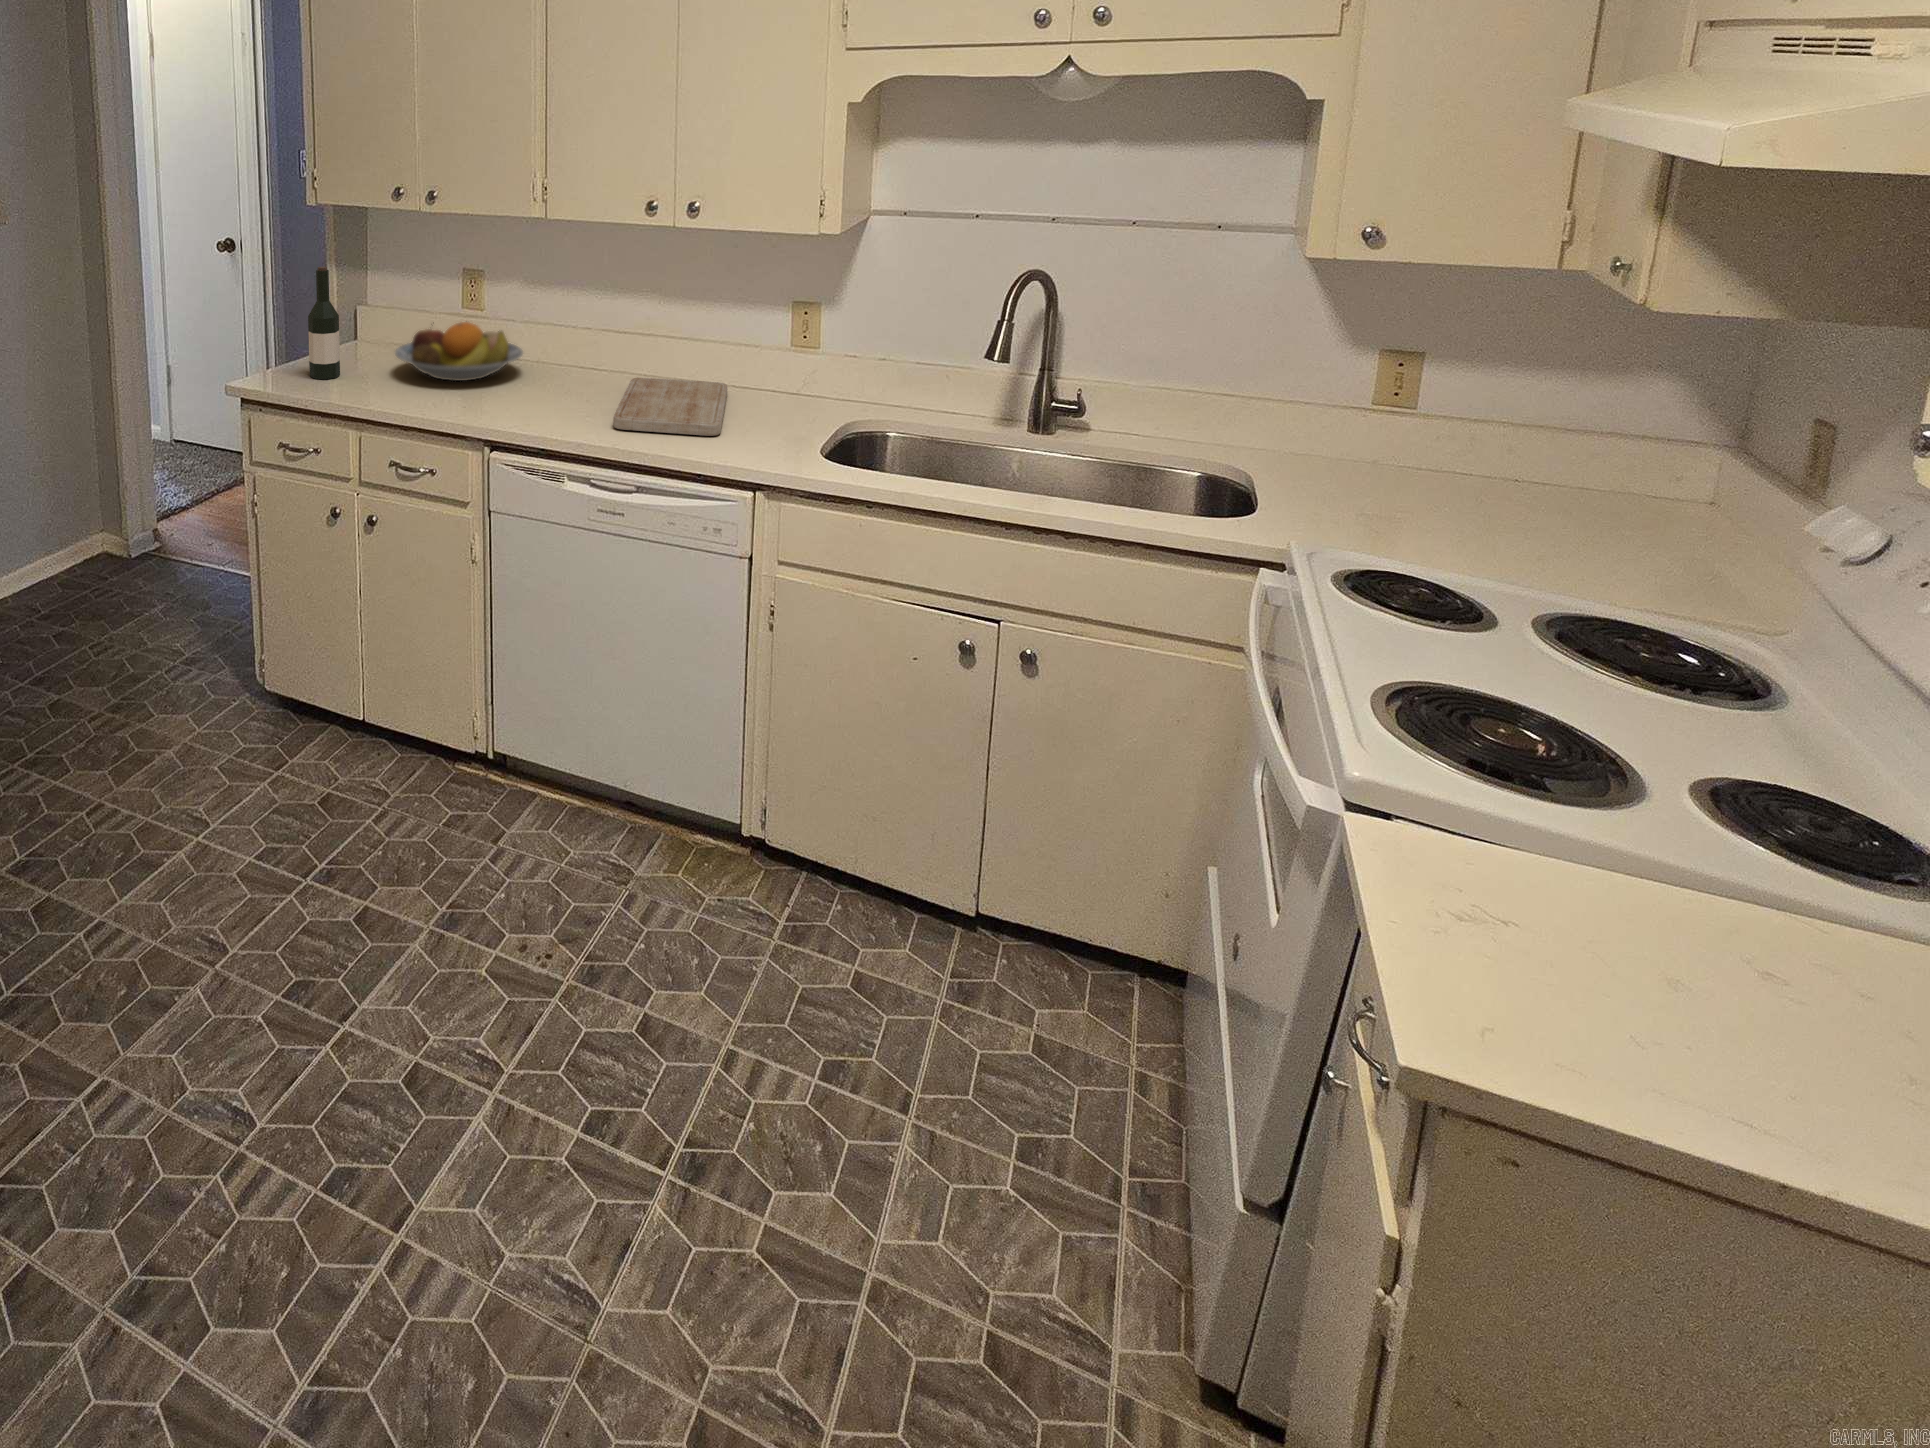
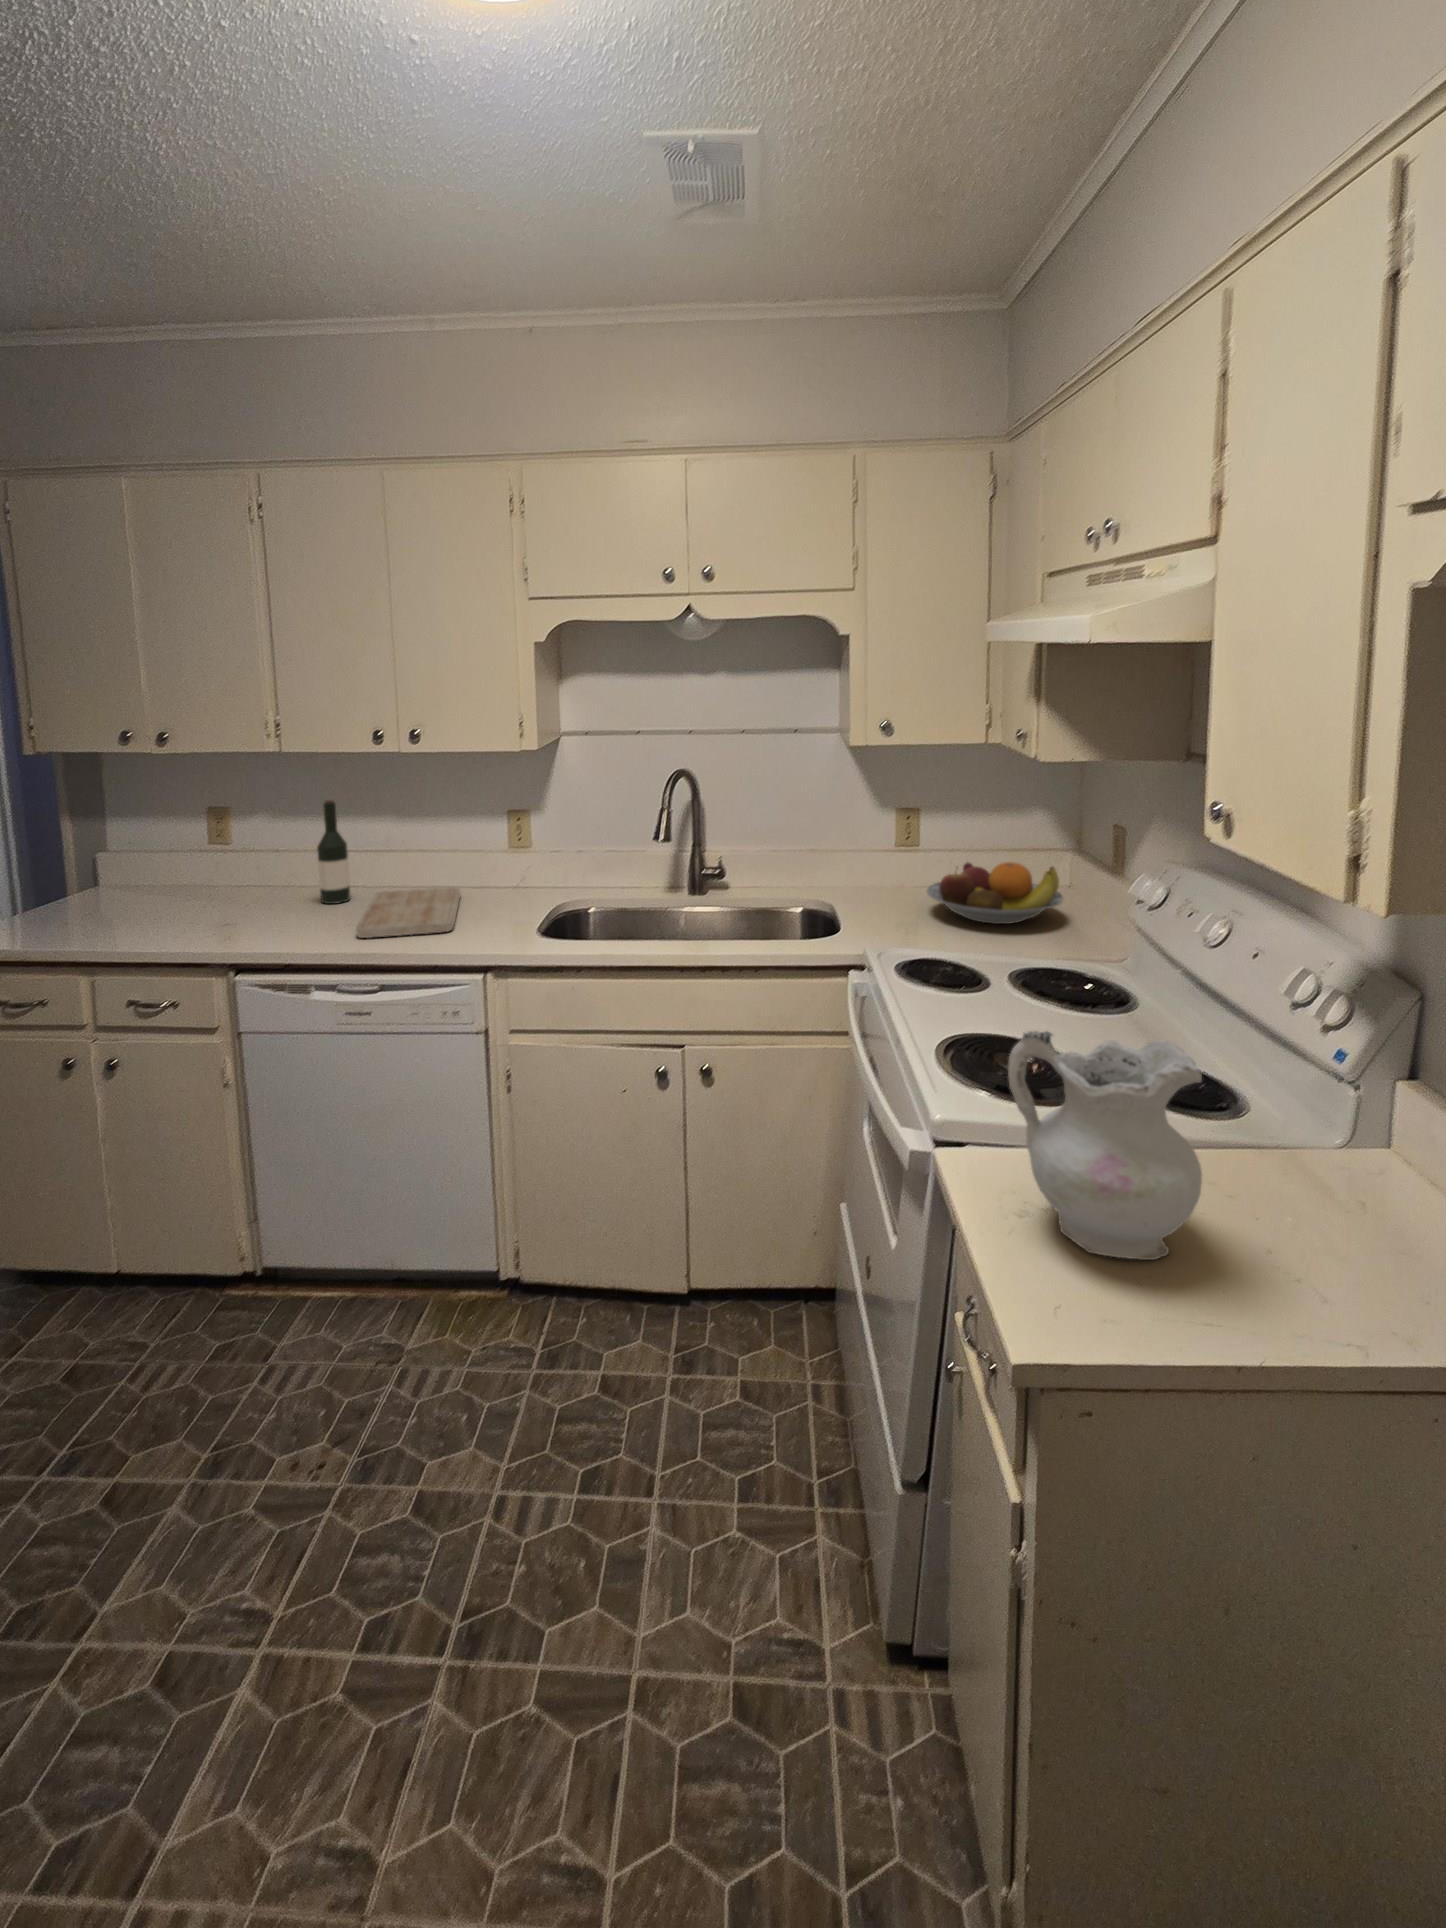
wine bottle: present [308,267,340,379] -> present [317,800,351,904]
fruit bowl: present [395,322,523,381] -> present [927,862,1064,924]
ceramic pitcher: none [1460,693,1790,1027] -> present [1008,1031,1202,1260]

